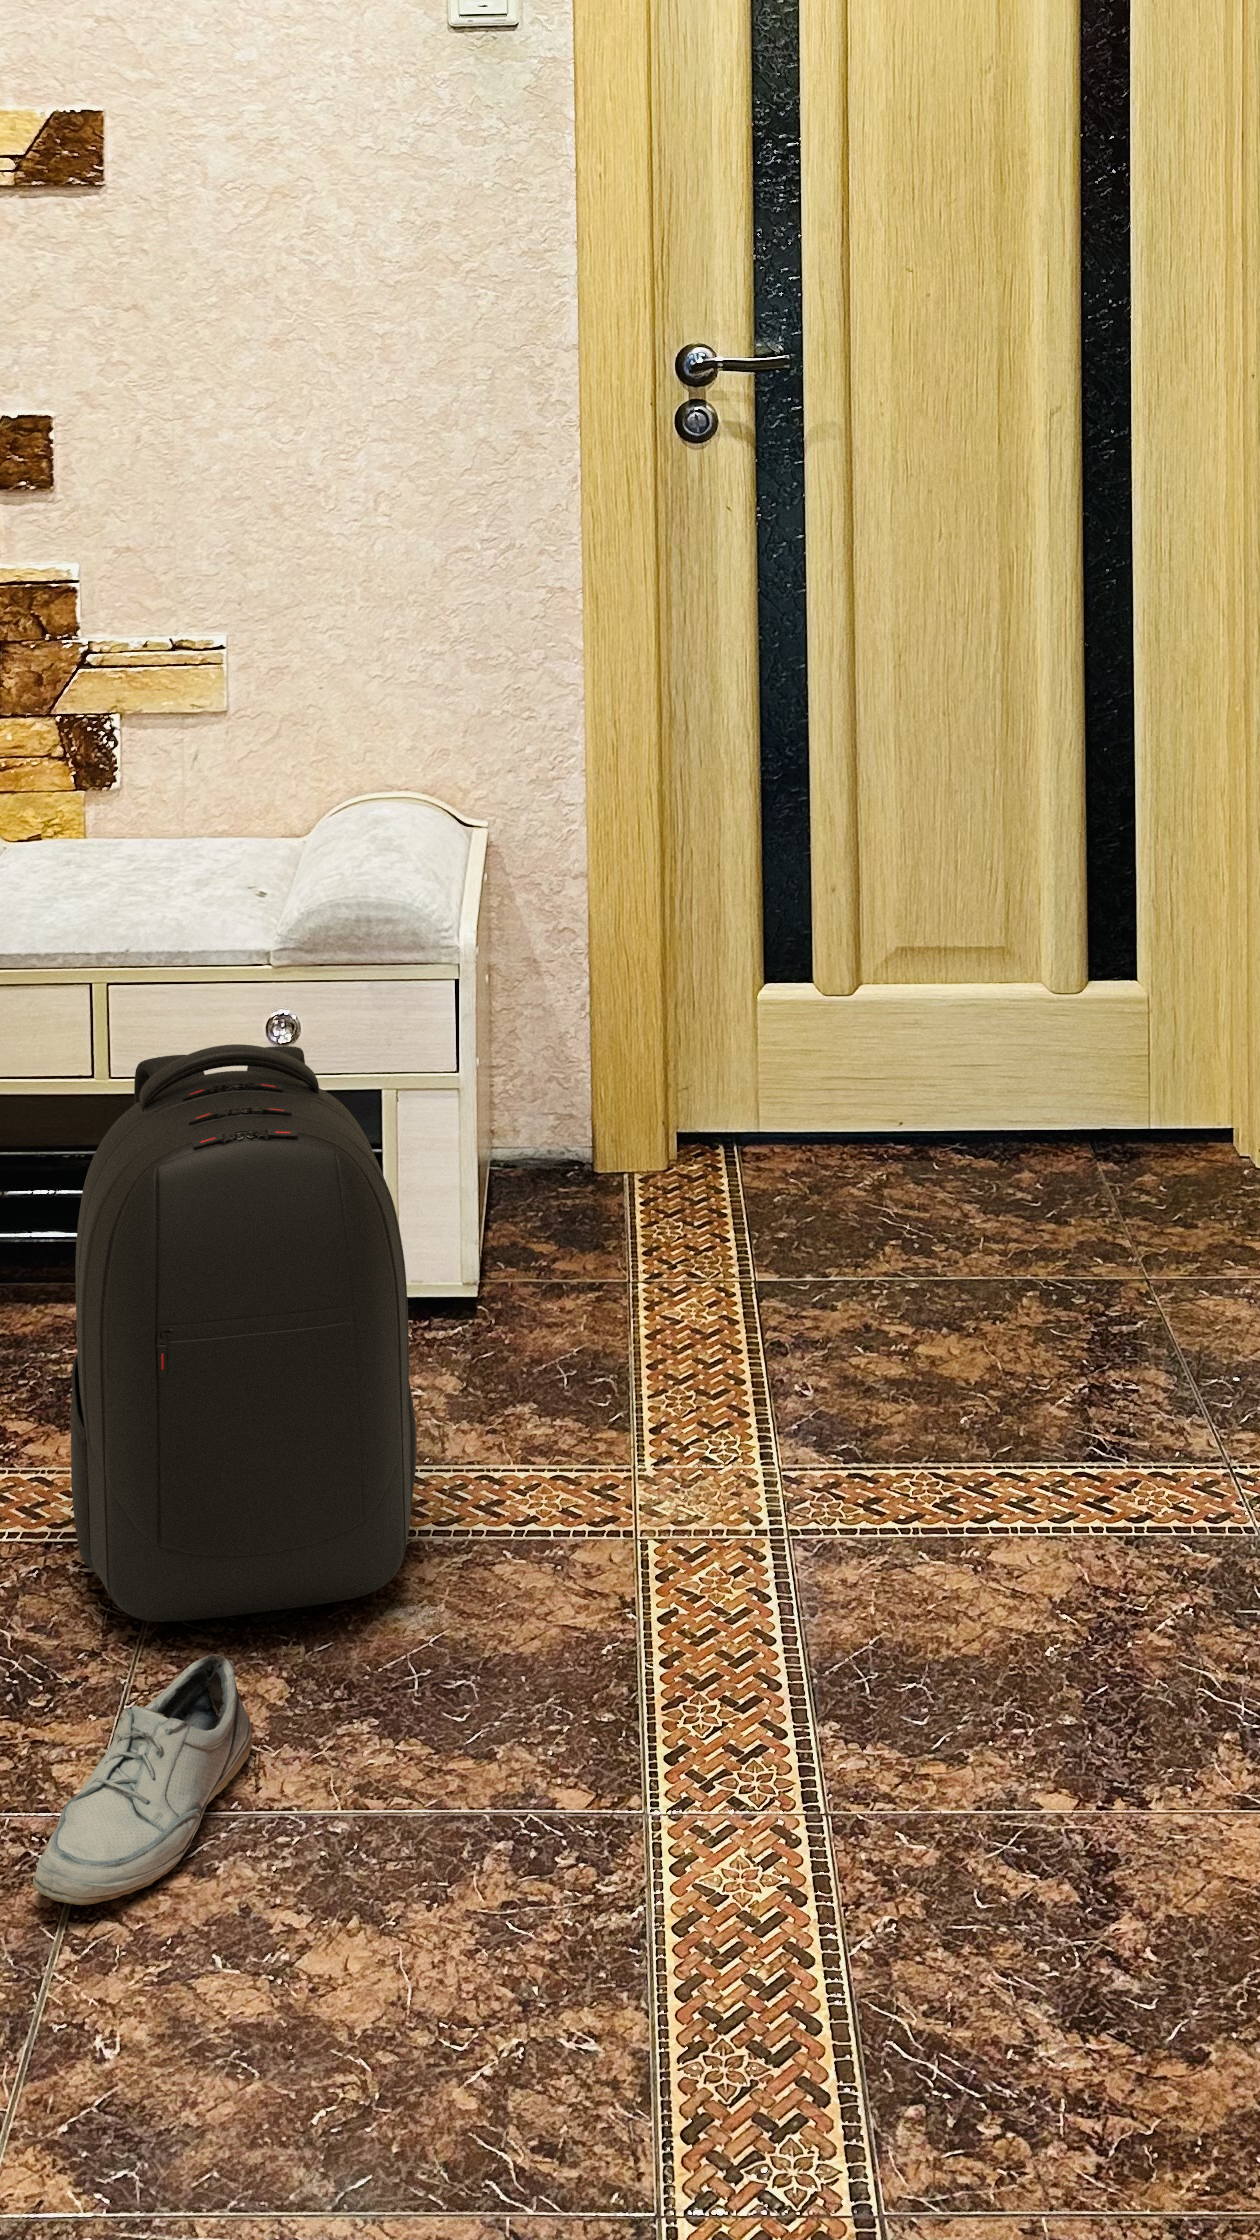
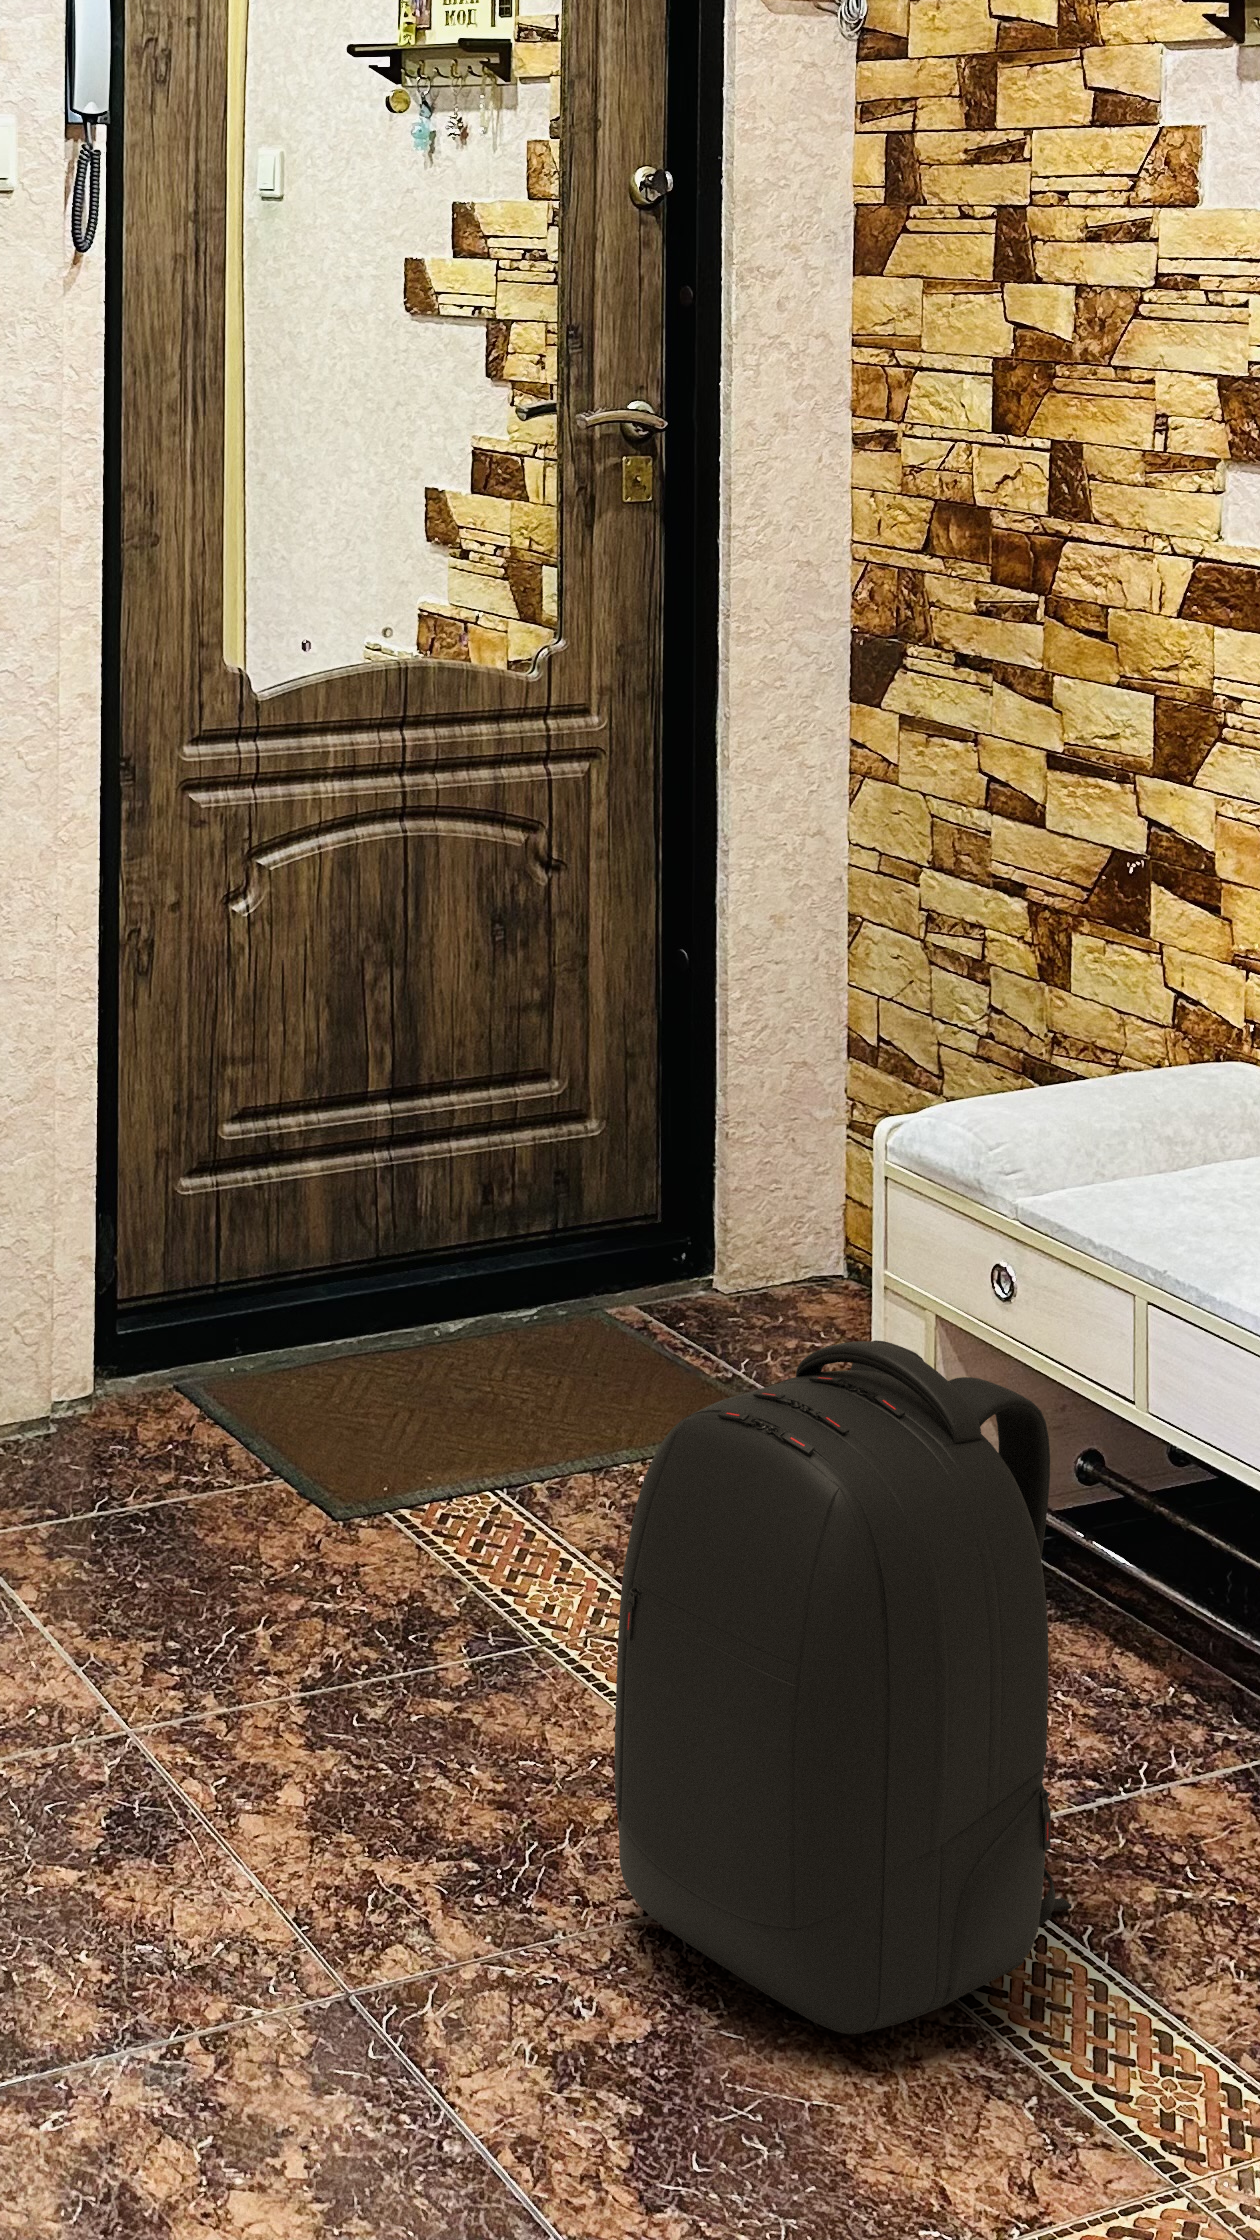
shoe: present [33,1654,253,1905] -> none [196,1908,550,2077]

